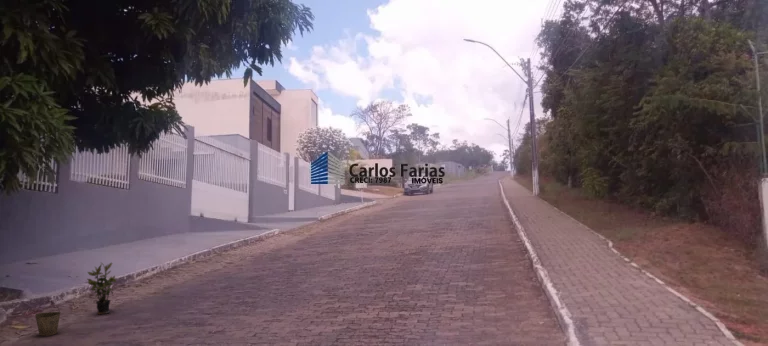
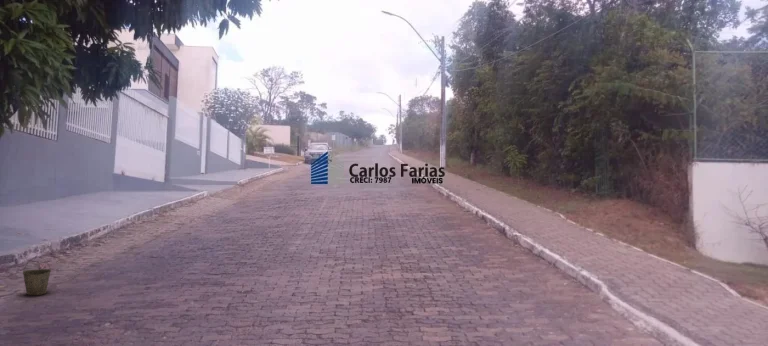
potted plant: present [87,263,116,314] -> none [65,217,96,274]

